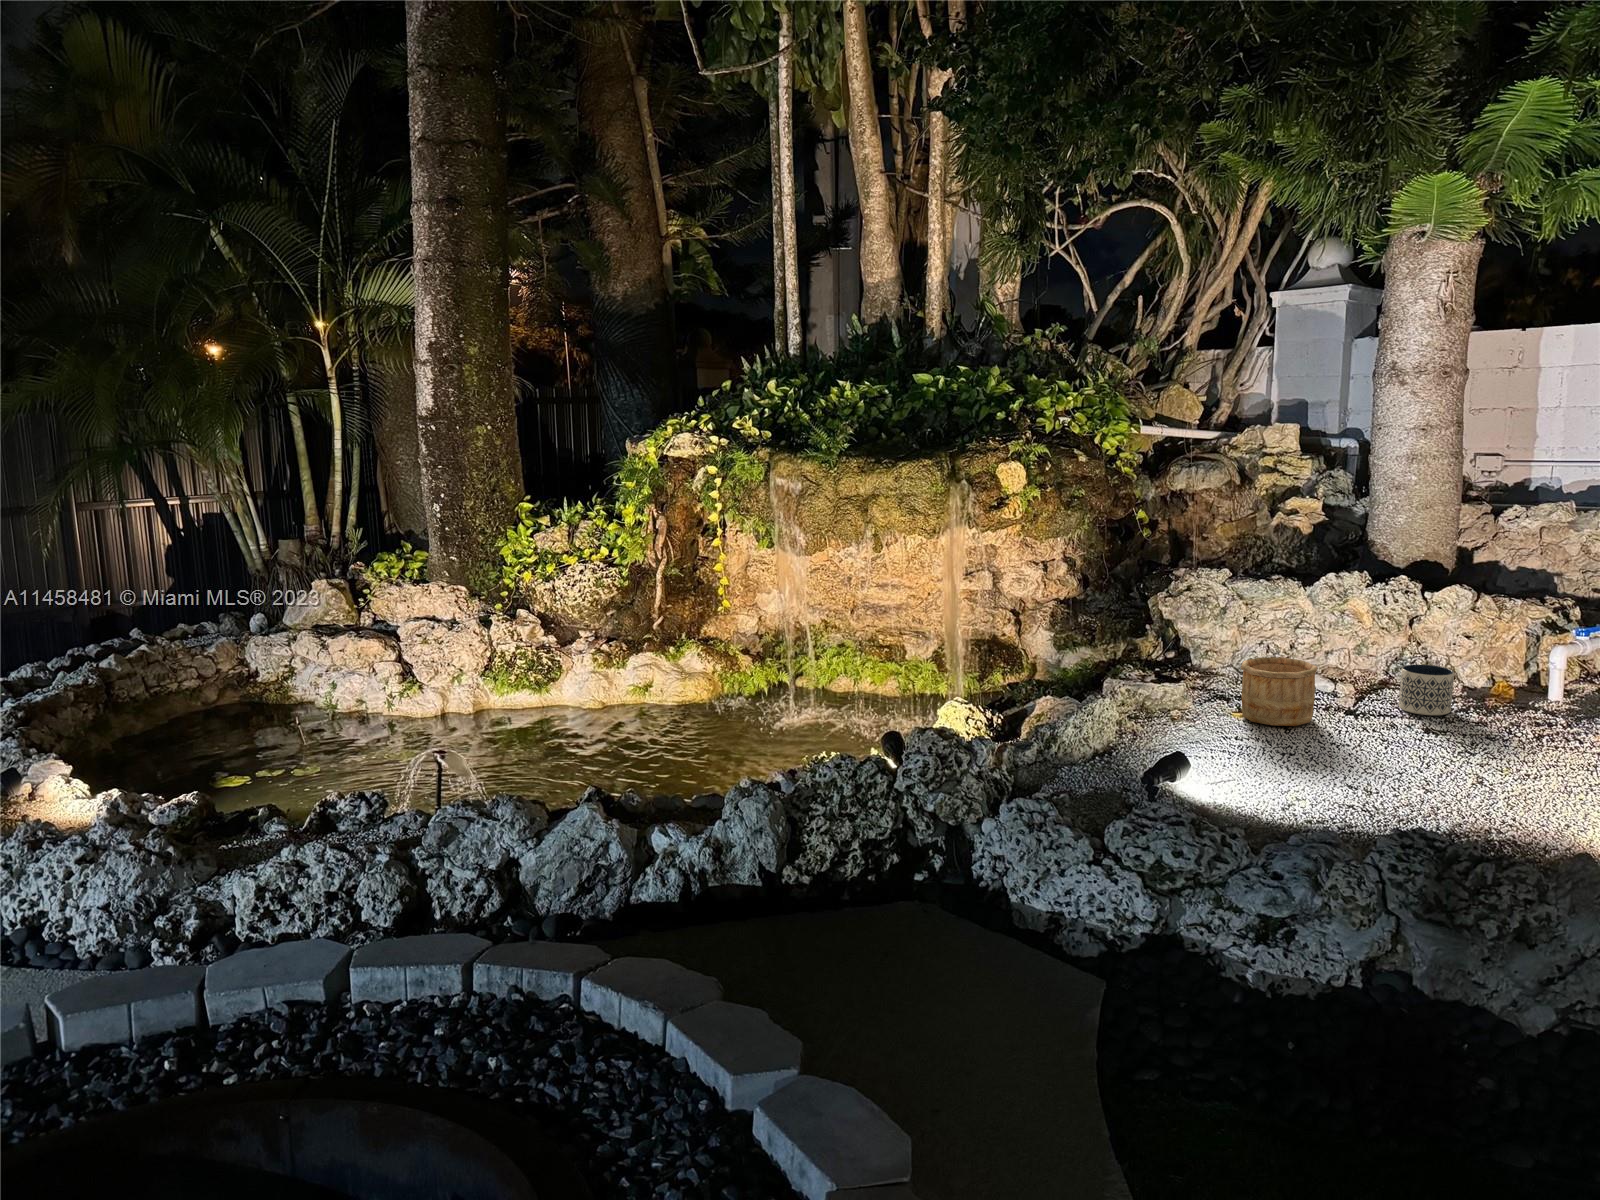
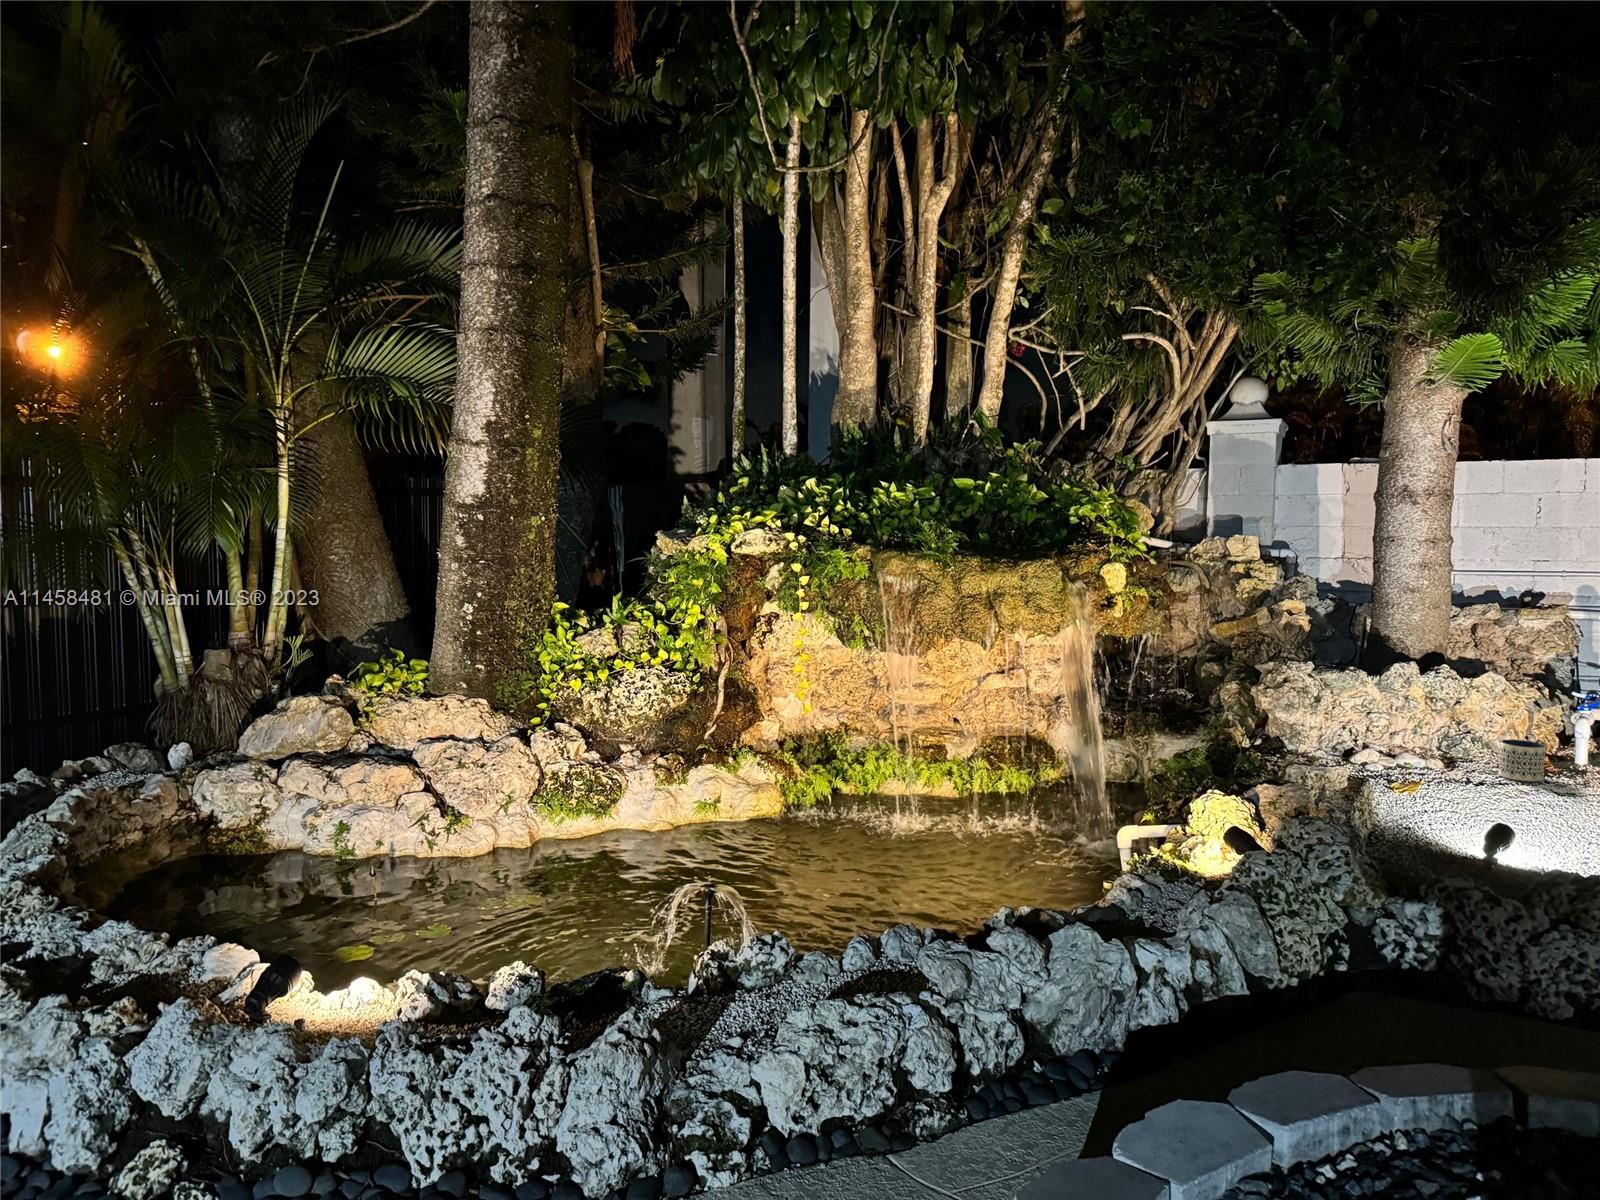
wooden bucket: present [1240,657,1318,726] -> none [1400,738,1472,798]

